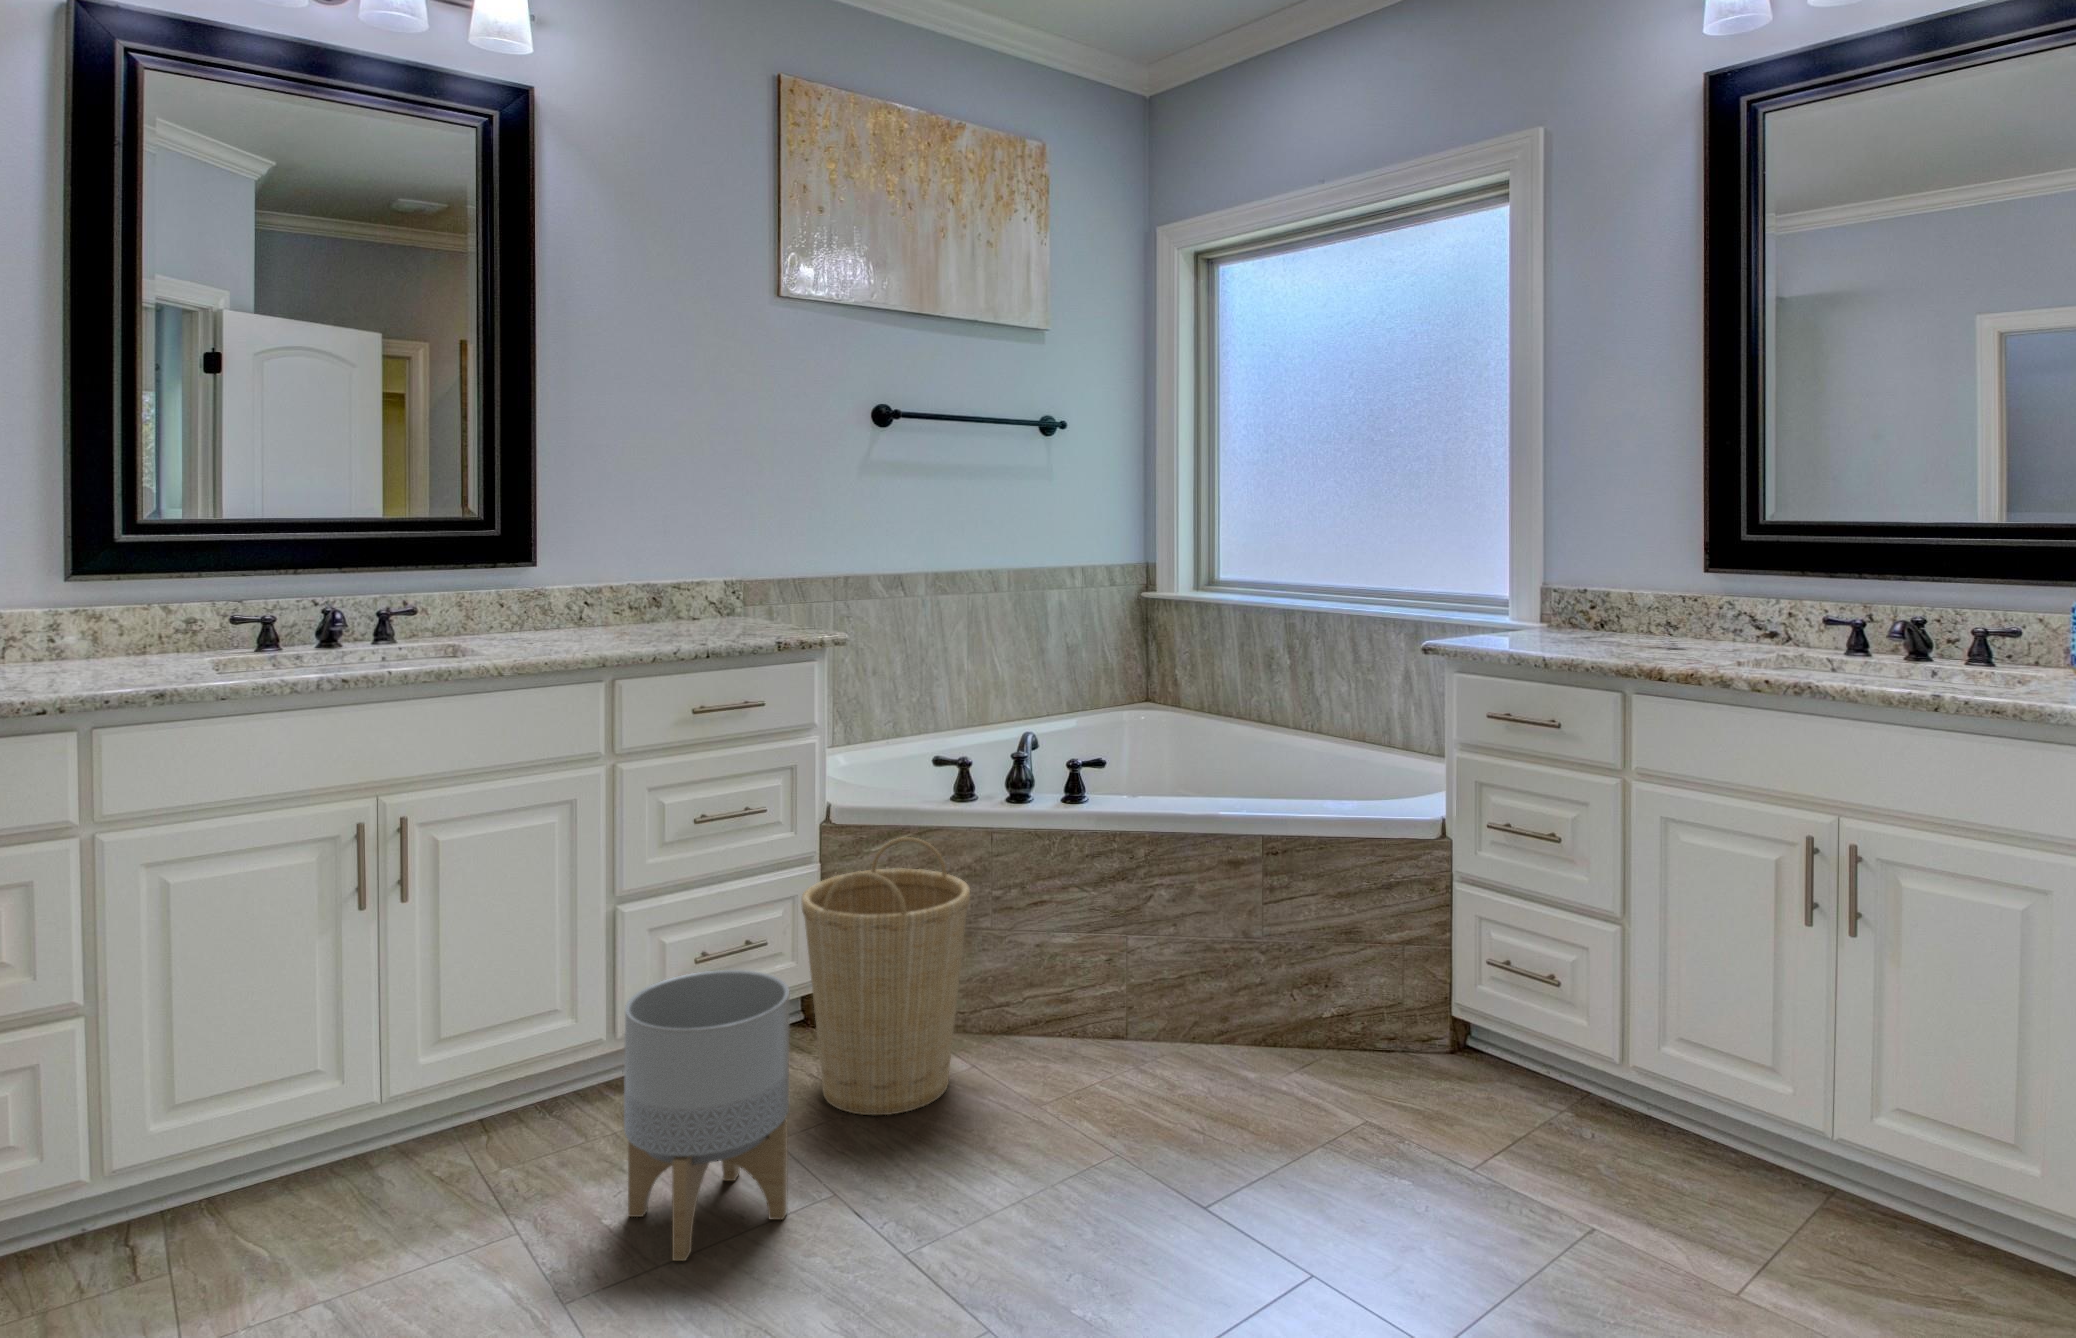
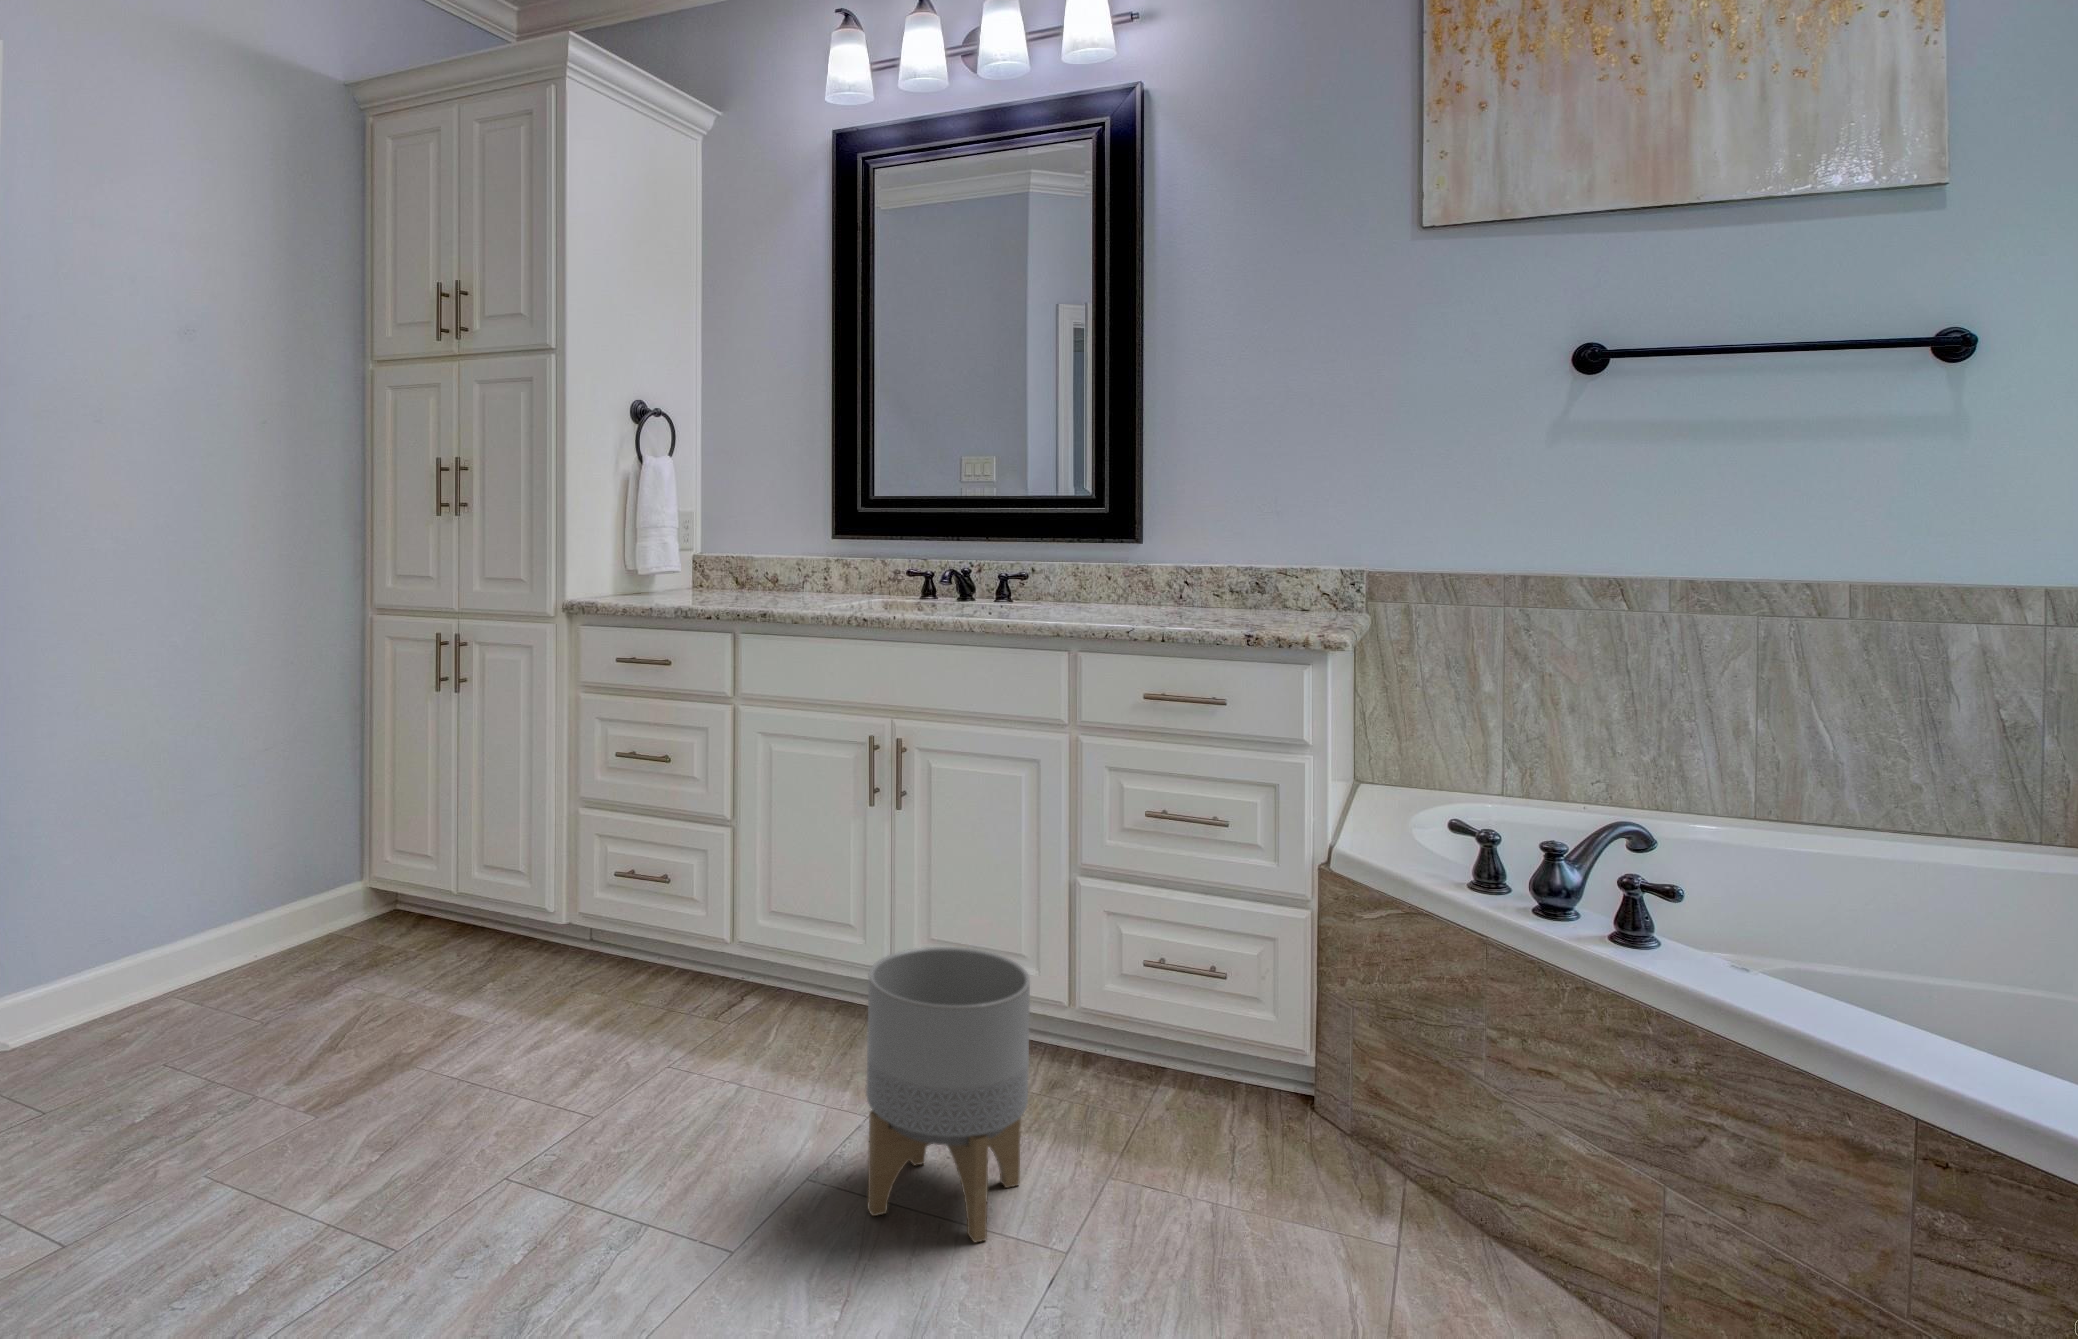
basket: present [801,837,970,1115] -> none [1160,903,1380,1250]

